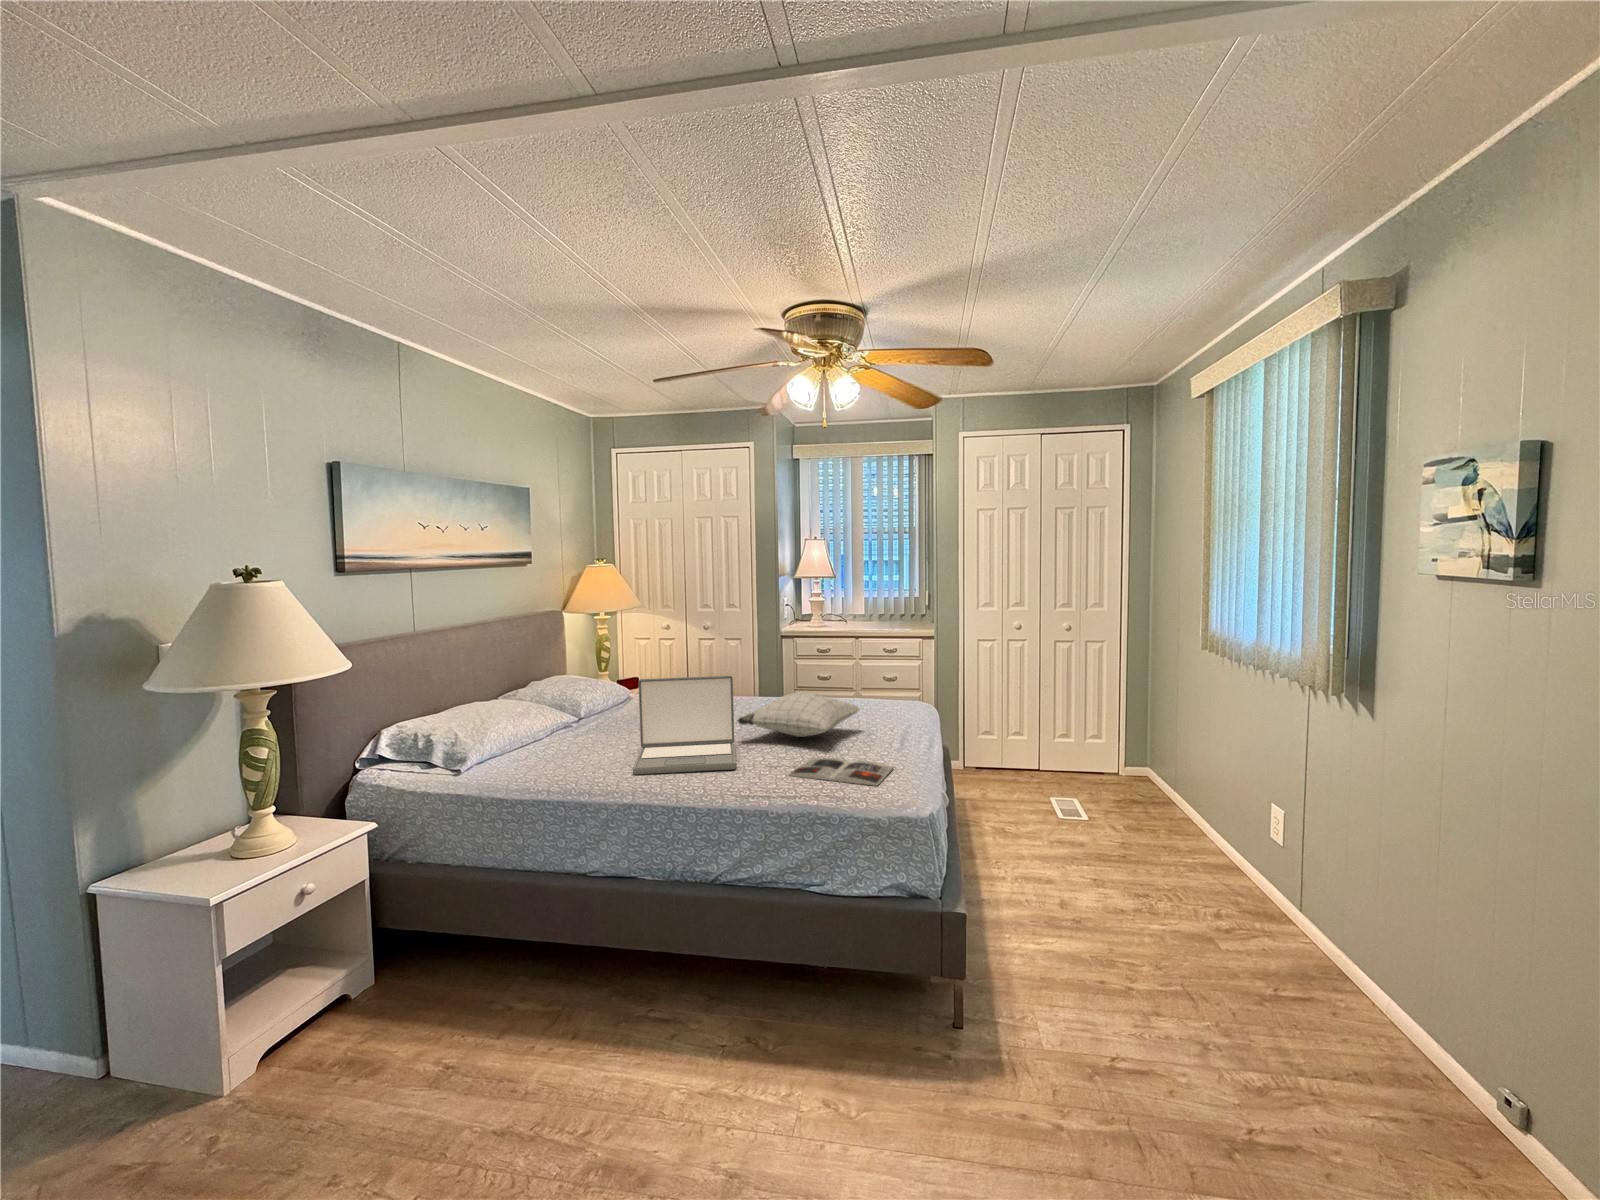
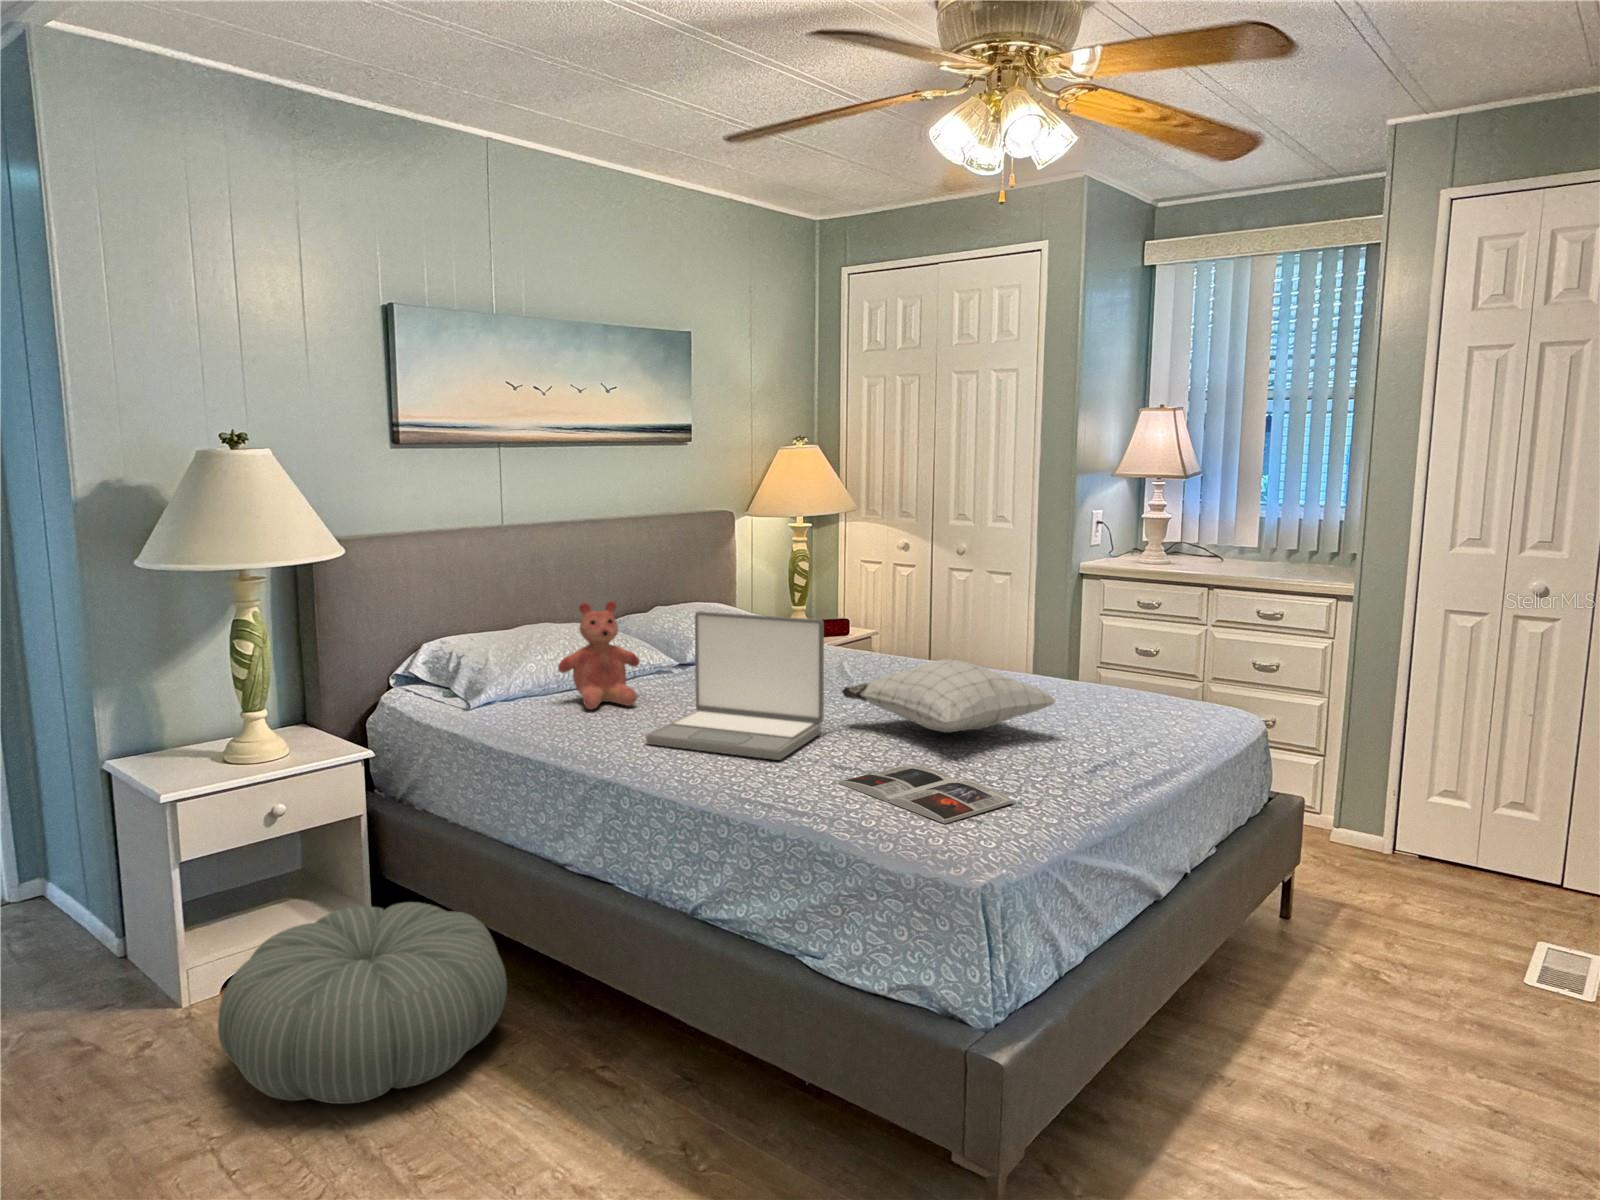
teddy bear: none [523,679,587,759] -> present [558,601,639,709]
pouf: none [323,931,562,1126] -> present [218,902,507,1104]

